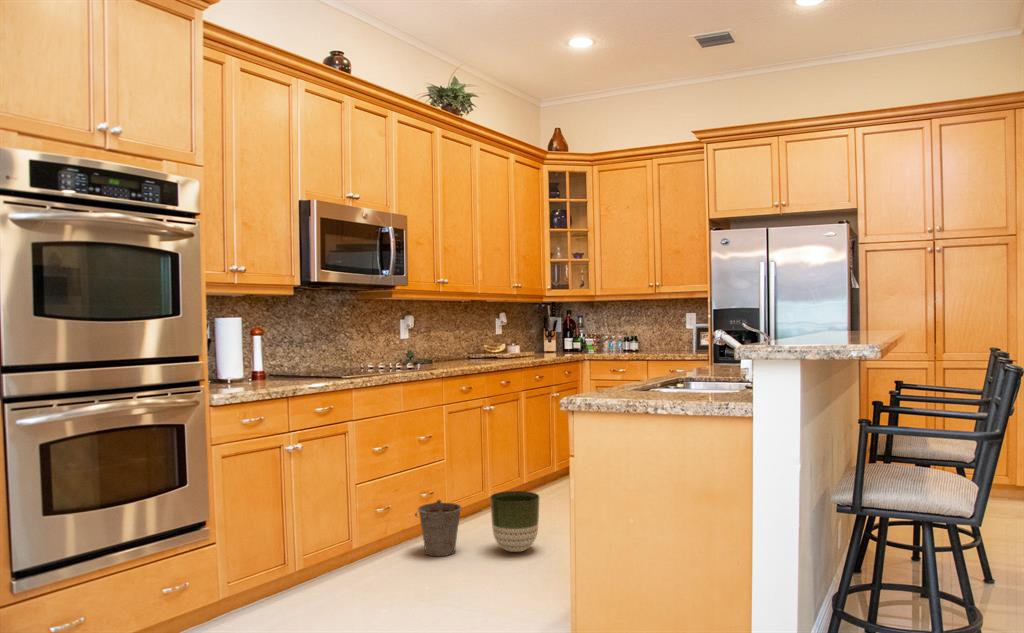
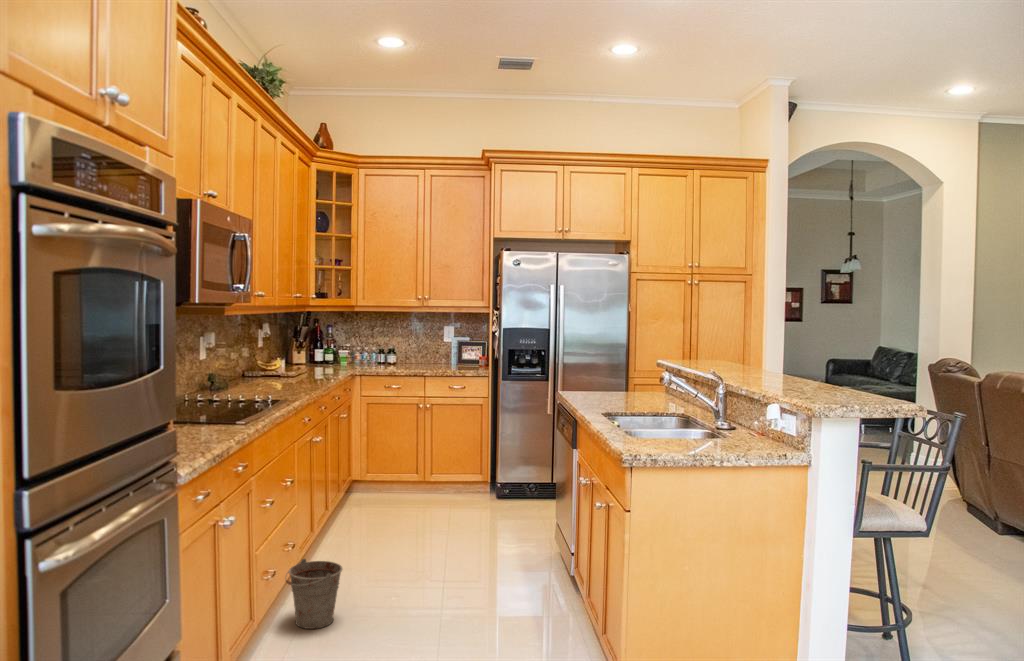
planter: present [490,491,539,552] -> none [370,536,426,606]

